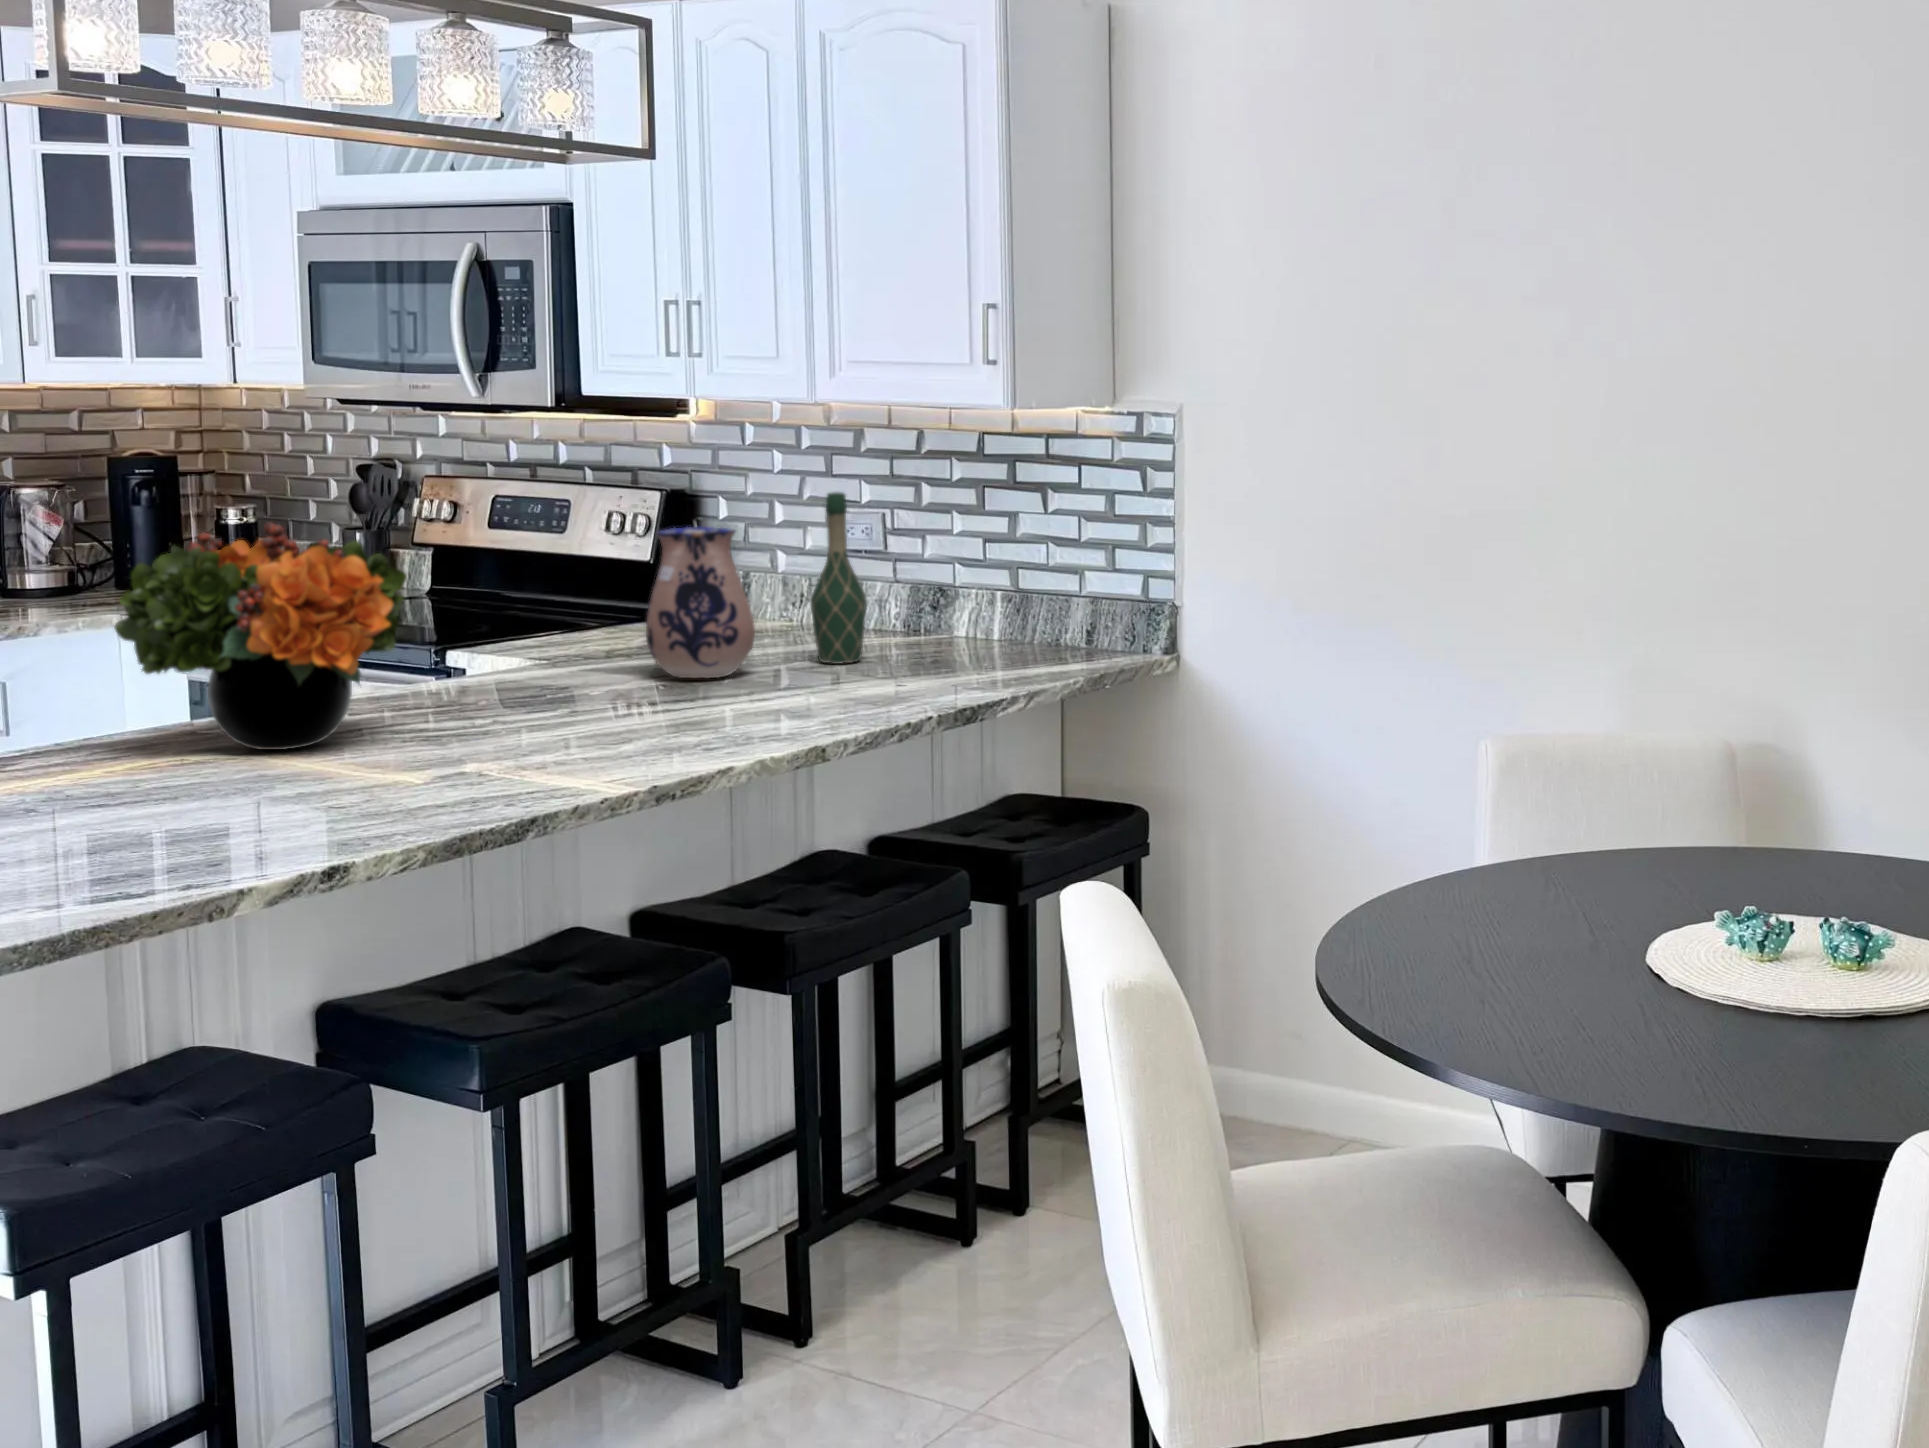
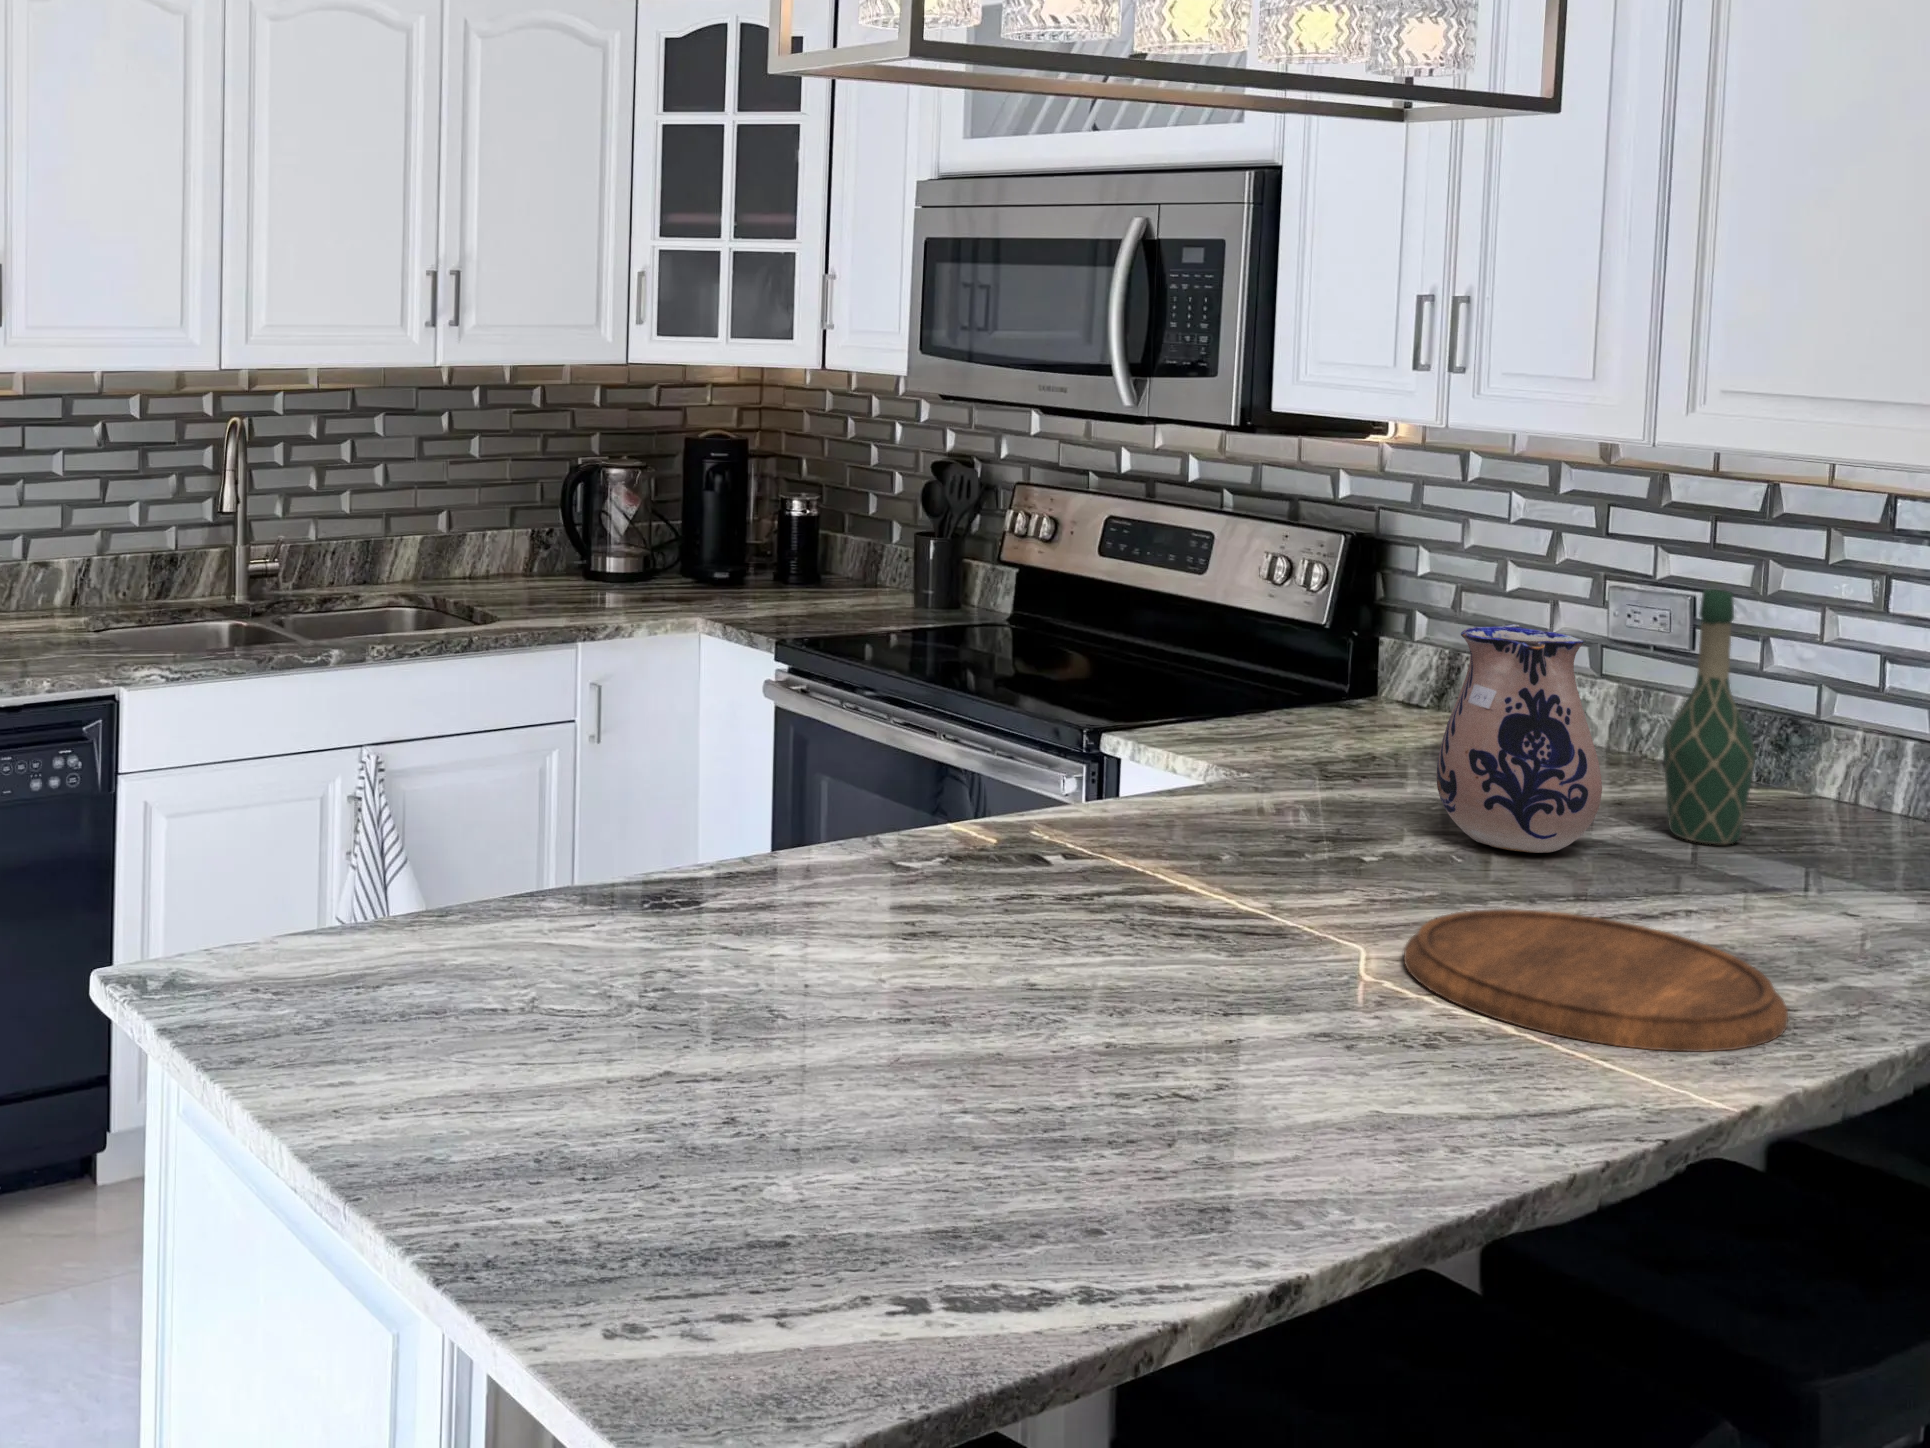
flower arrangement: present [114,523,407,750] -> none [848,617,1213,936]
cutting board: none [546,695,779,751] -> present [1404,909,1788,1052]

